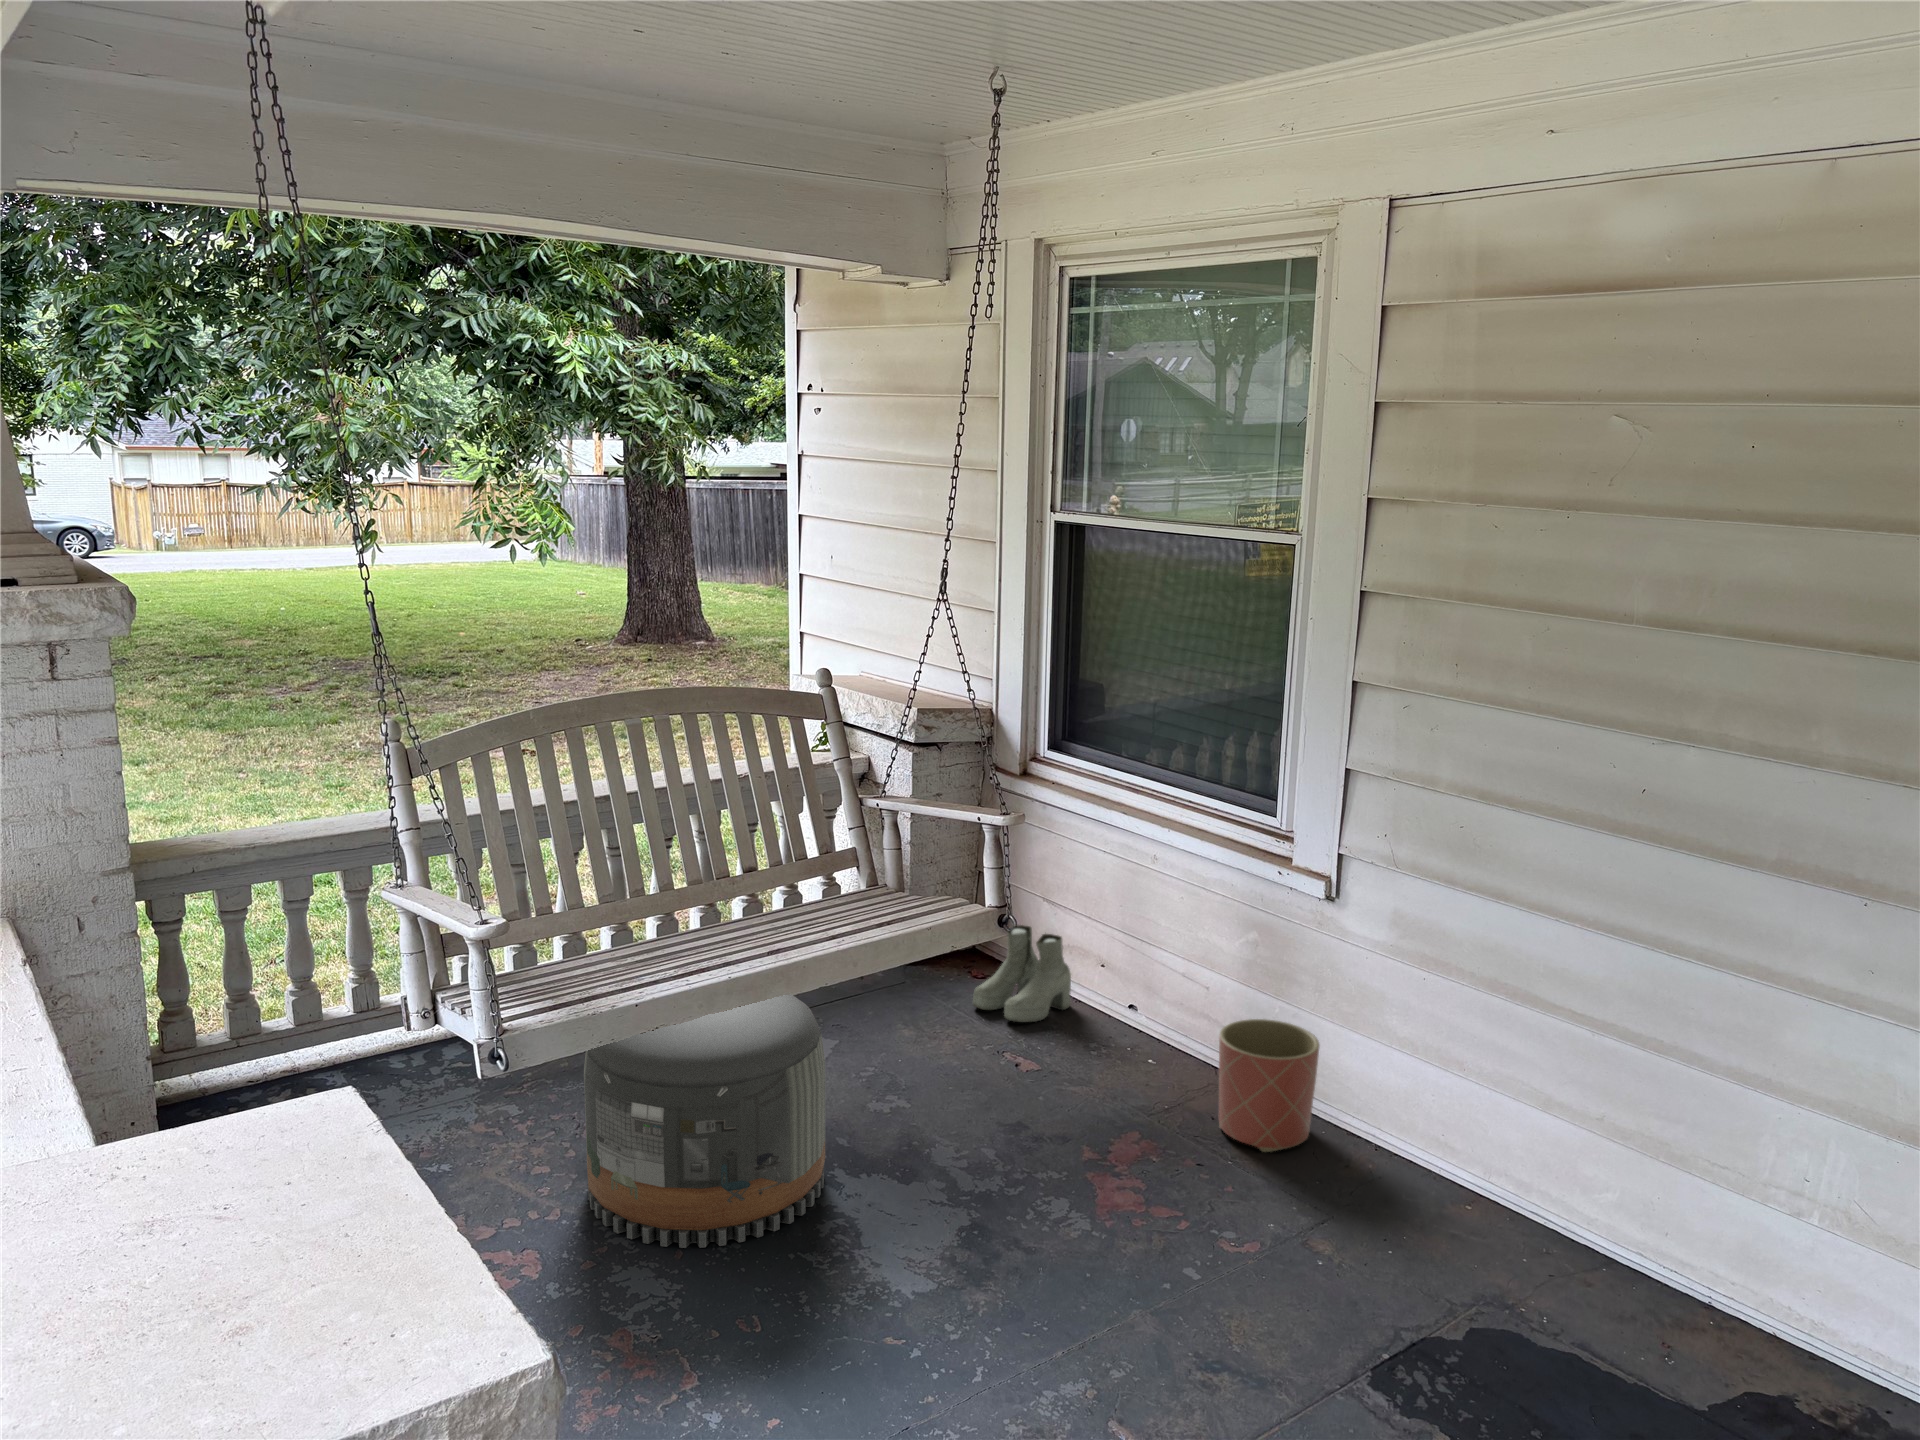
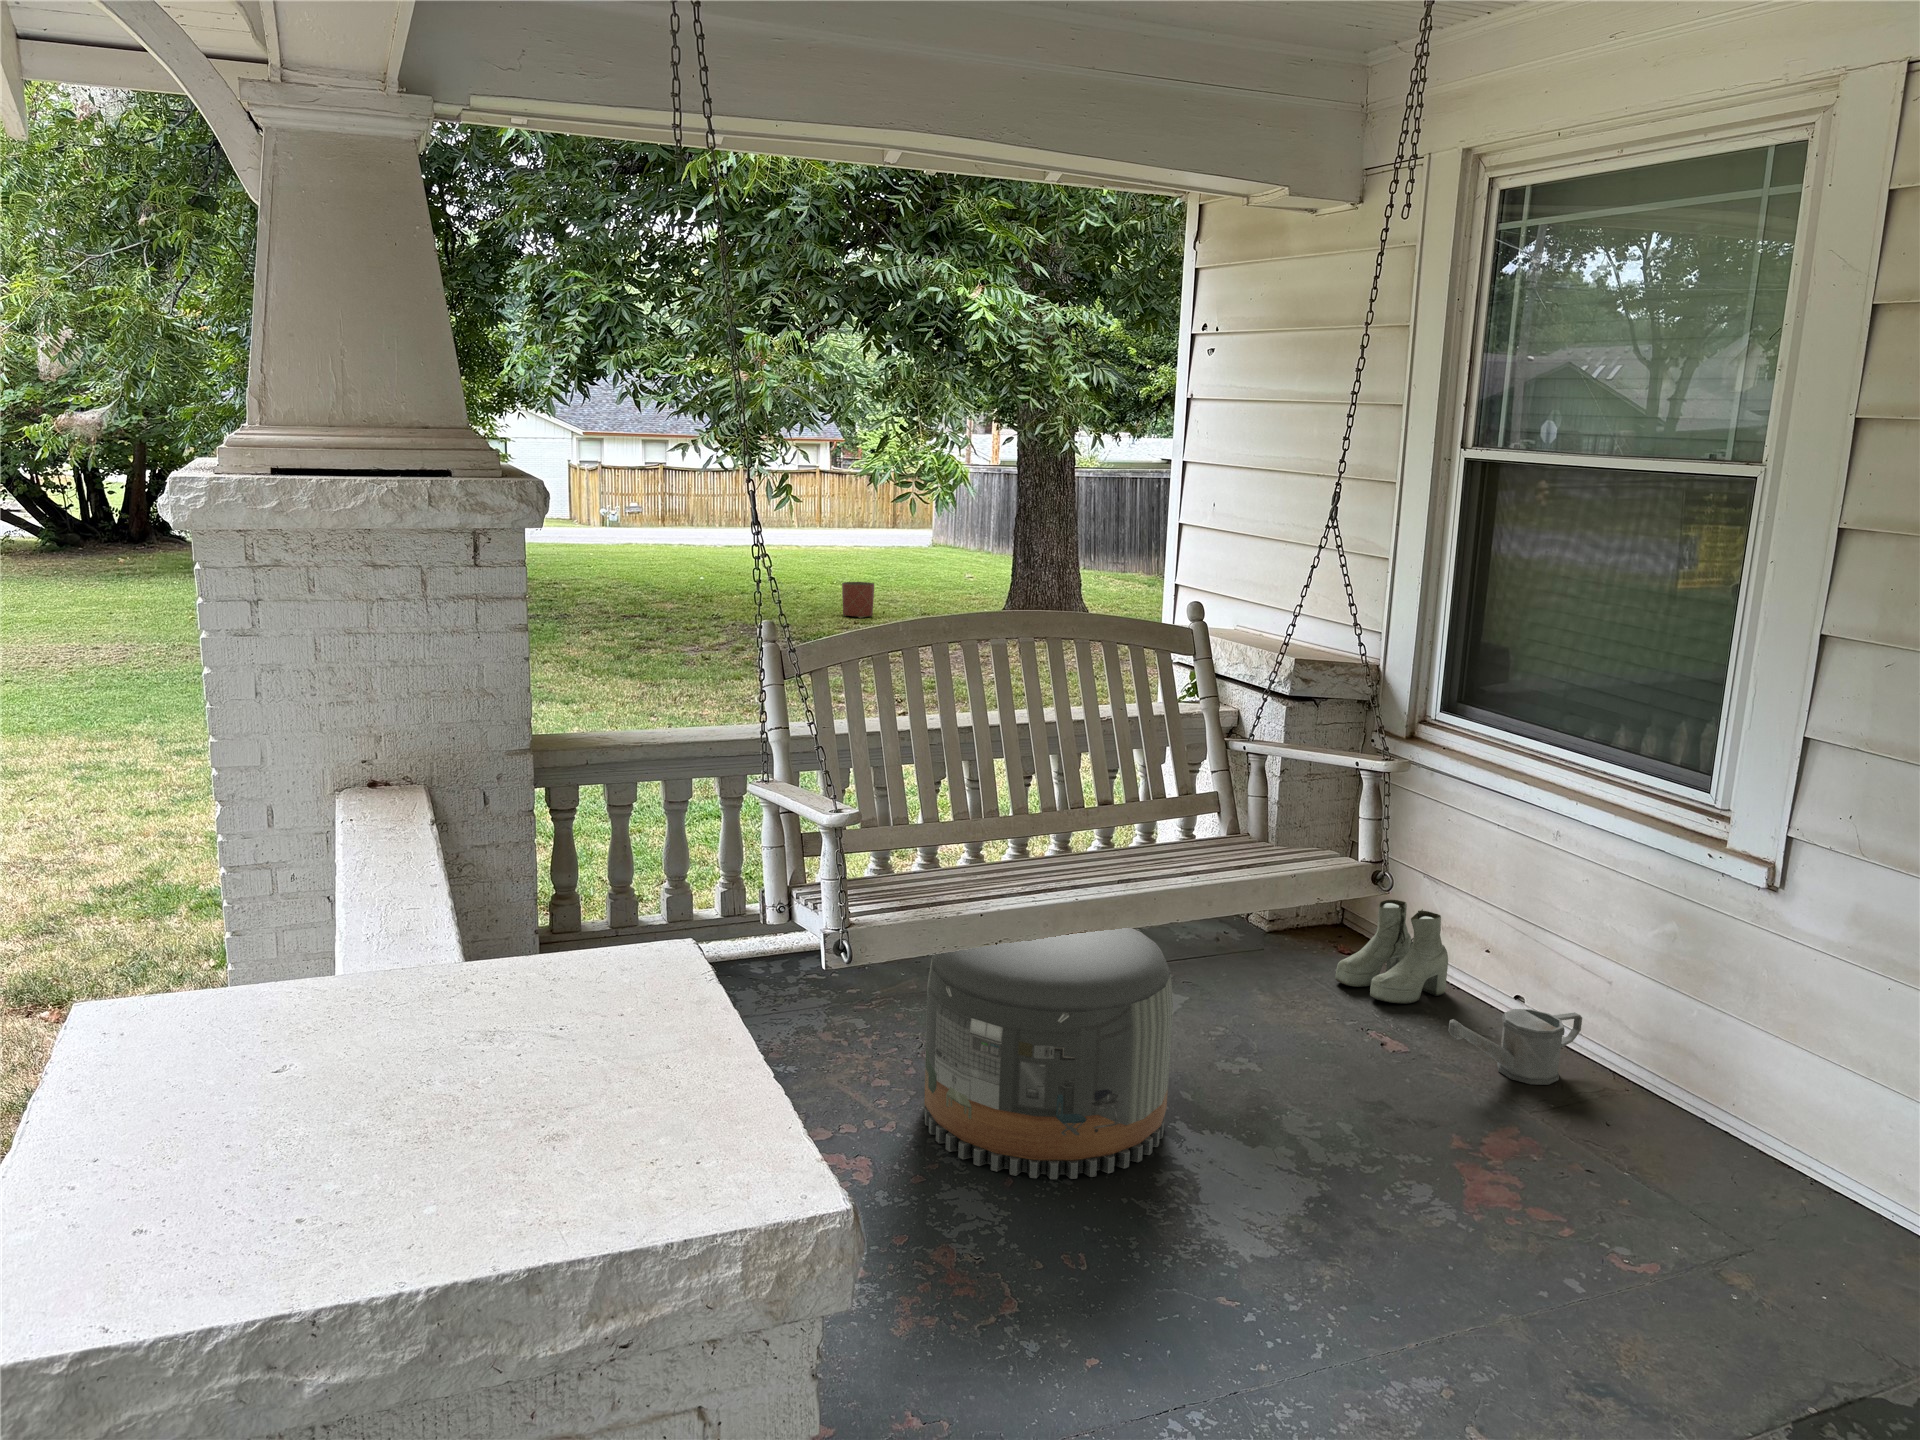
watering can: none [1073,1016,1185,1086] -> present [1449,1009,1582,1085]
planter: present [1219,1019,1320,1152] -> present [842,582,874,618]

